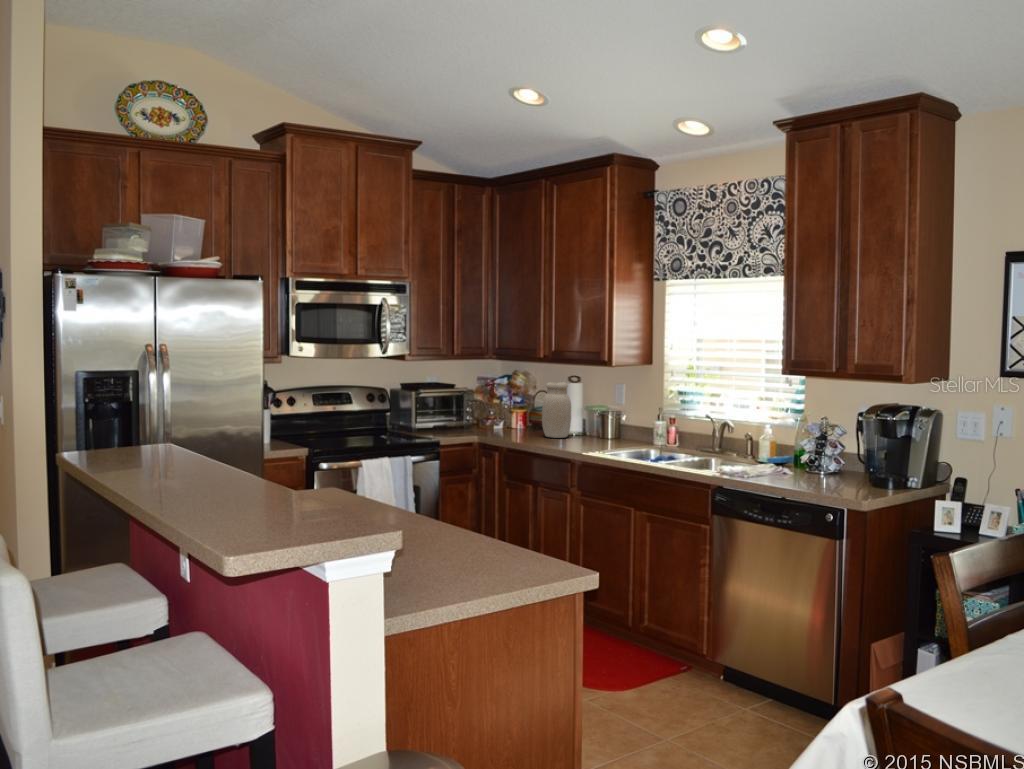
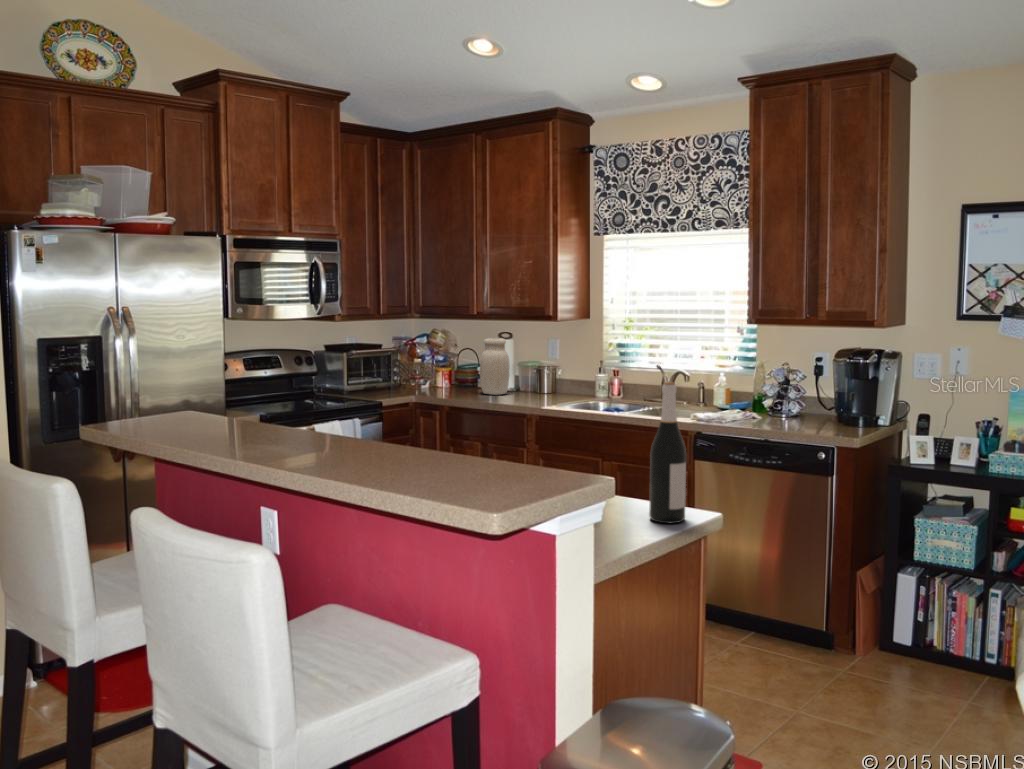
wine bottle: none [476,441,509,570] -> present [649,382,686,523]

